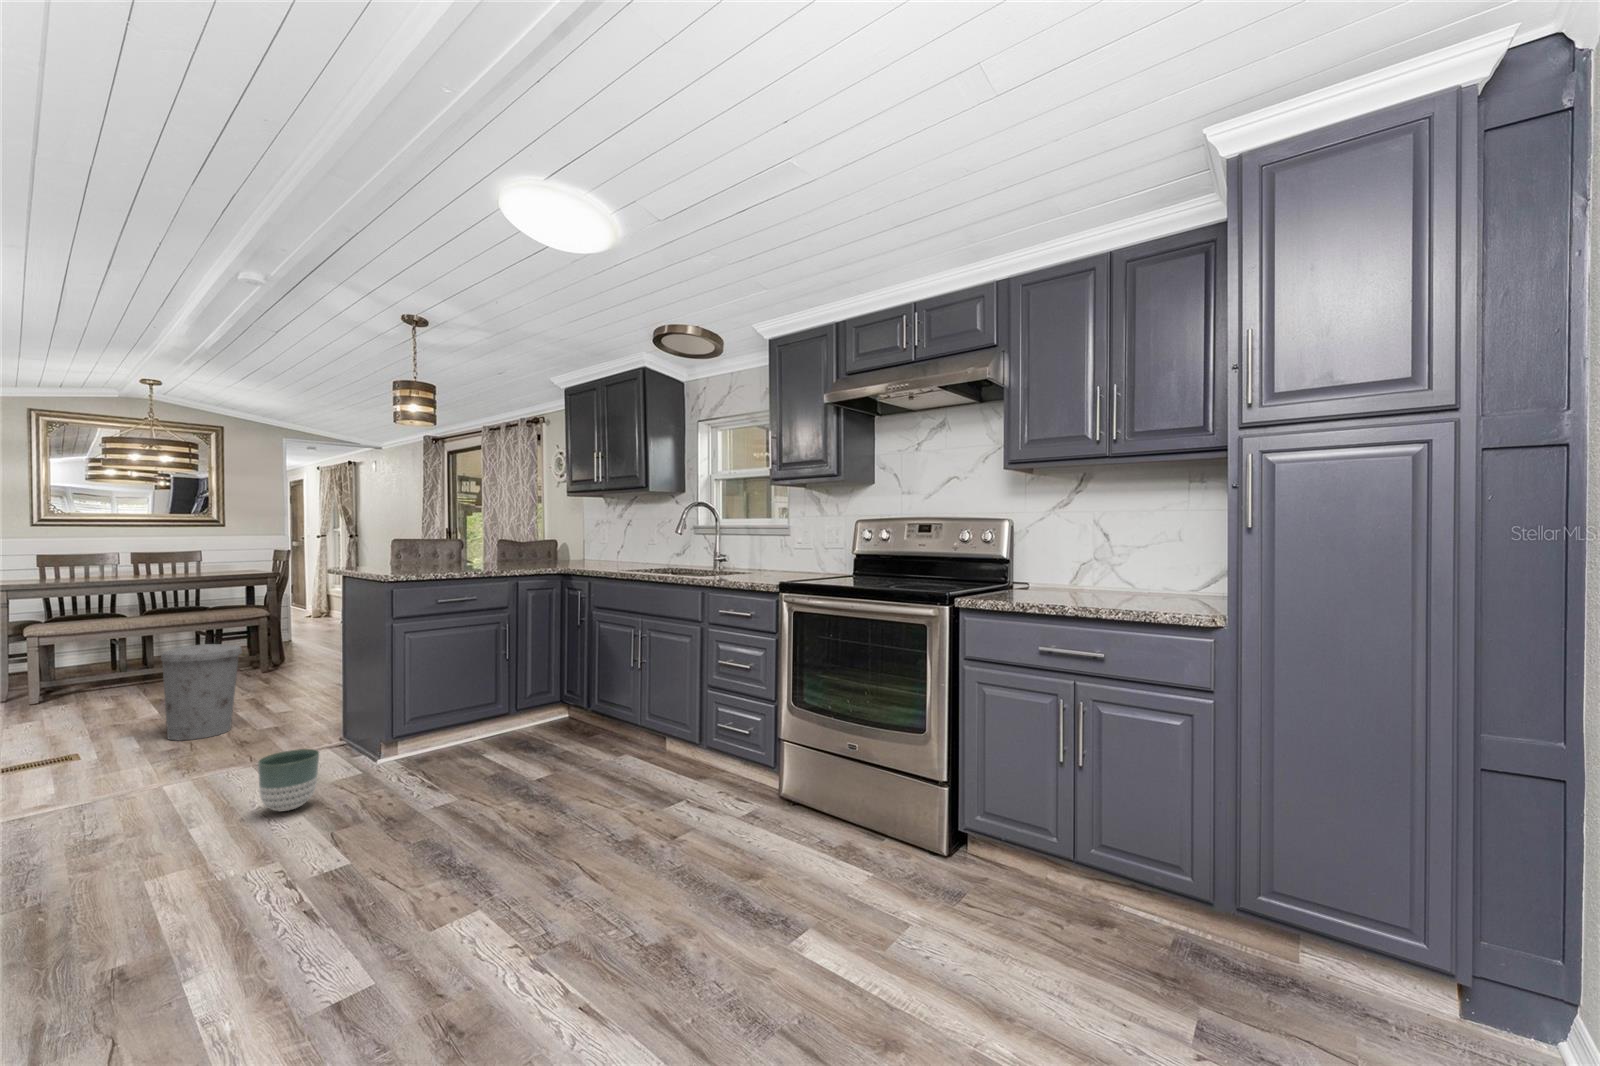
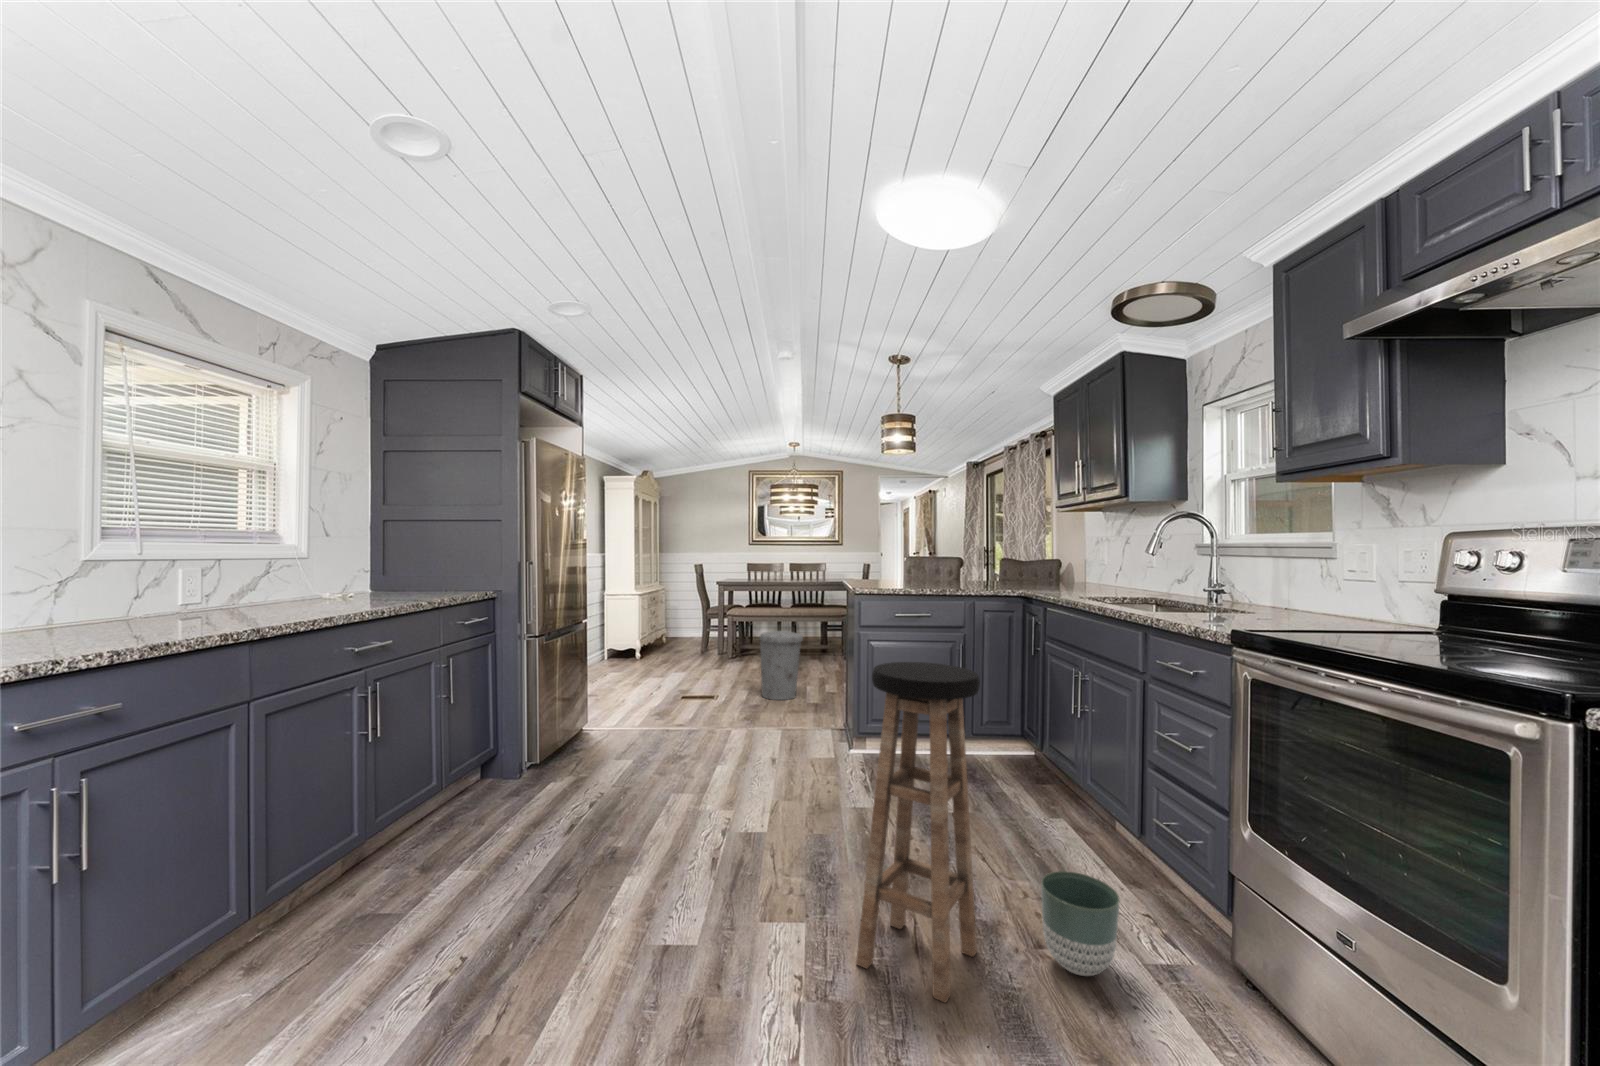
bar stool: none [554,632,650,912] -> present [856,662,980,1002]
planter: present [258,749,319,812] -> present [1041,871,1120,976]

